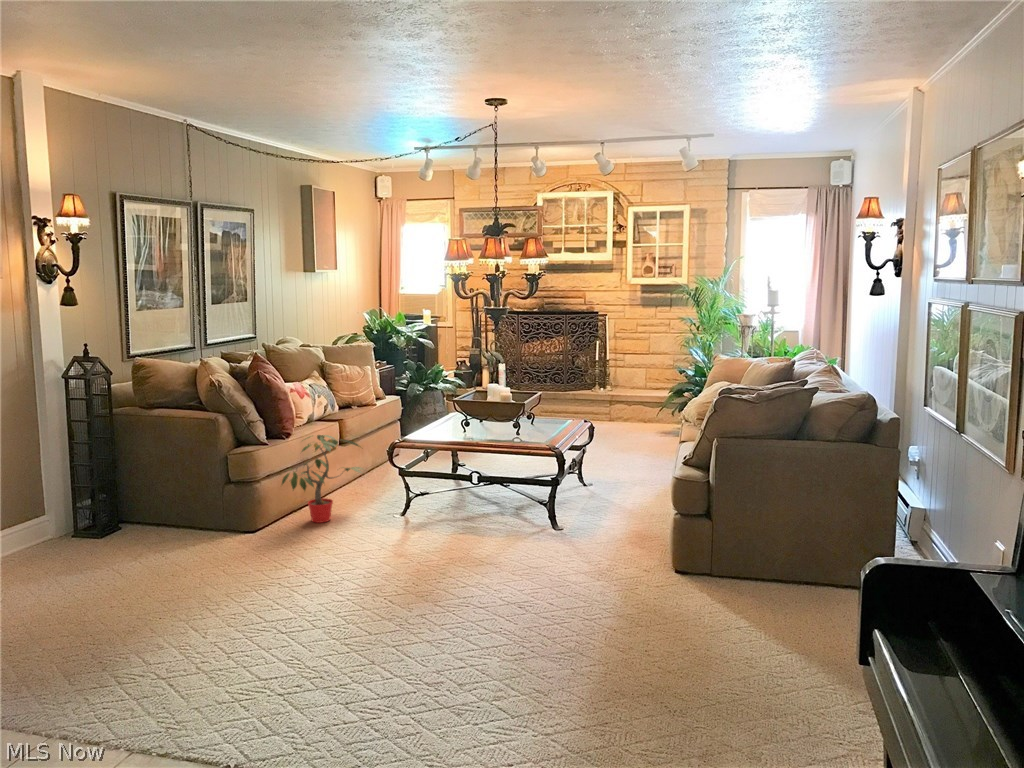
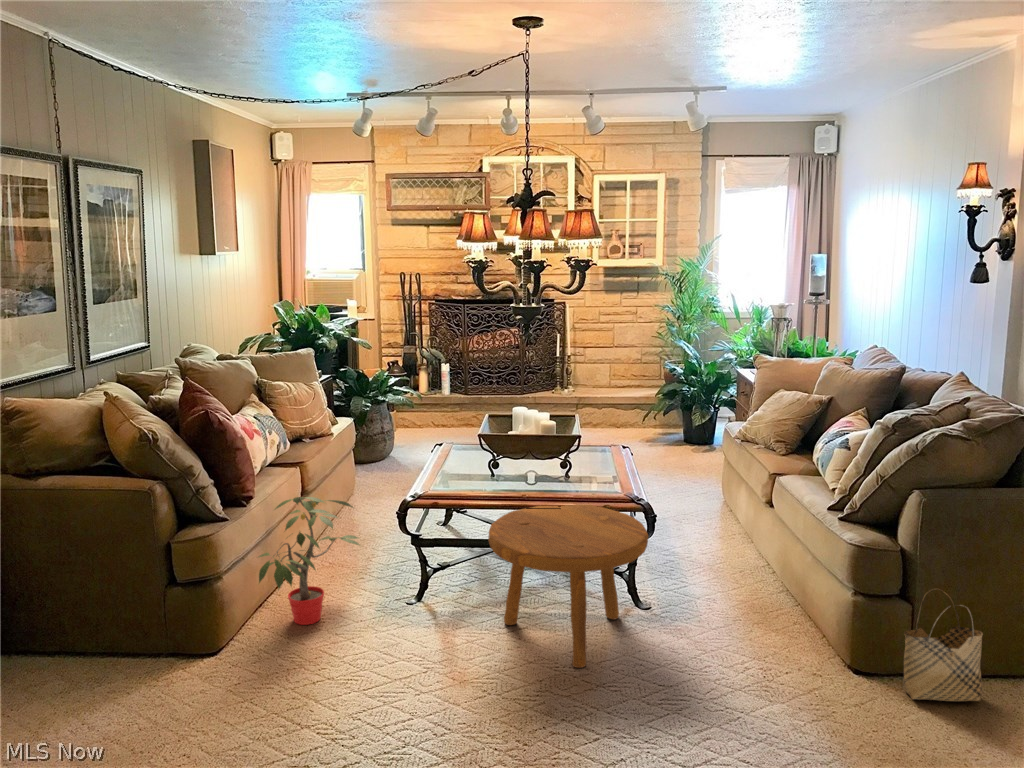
footstool: none [432,449,545,556] -> present [488,504,648,668]
woven basket: none [697,509,757,591] -> present [902,588,983,701]

